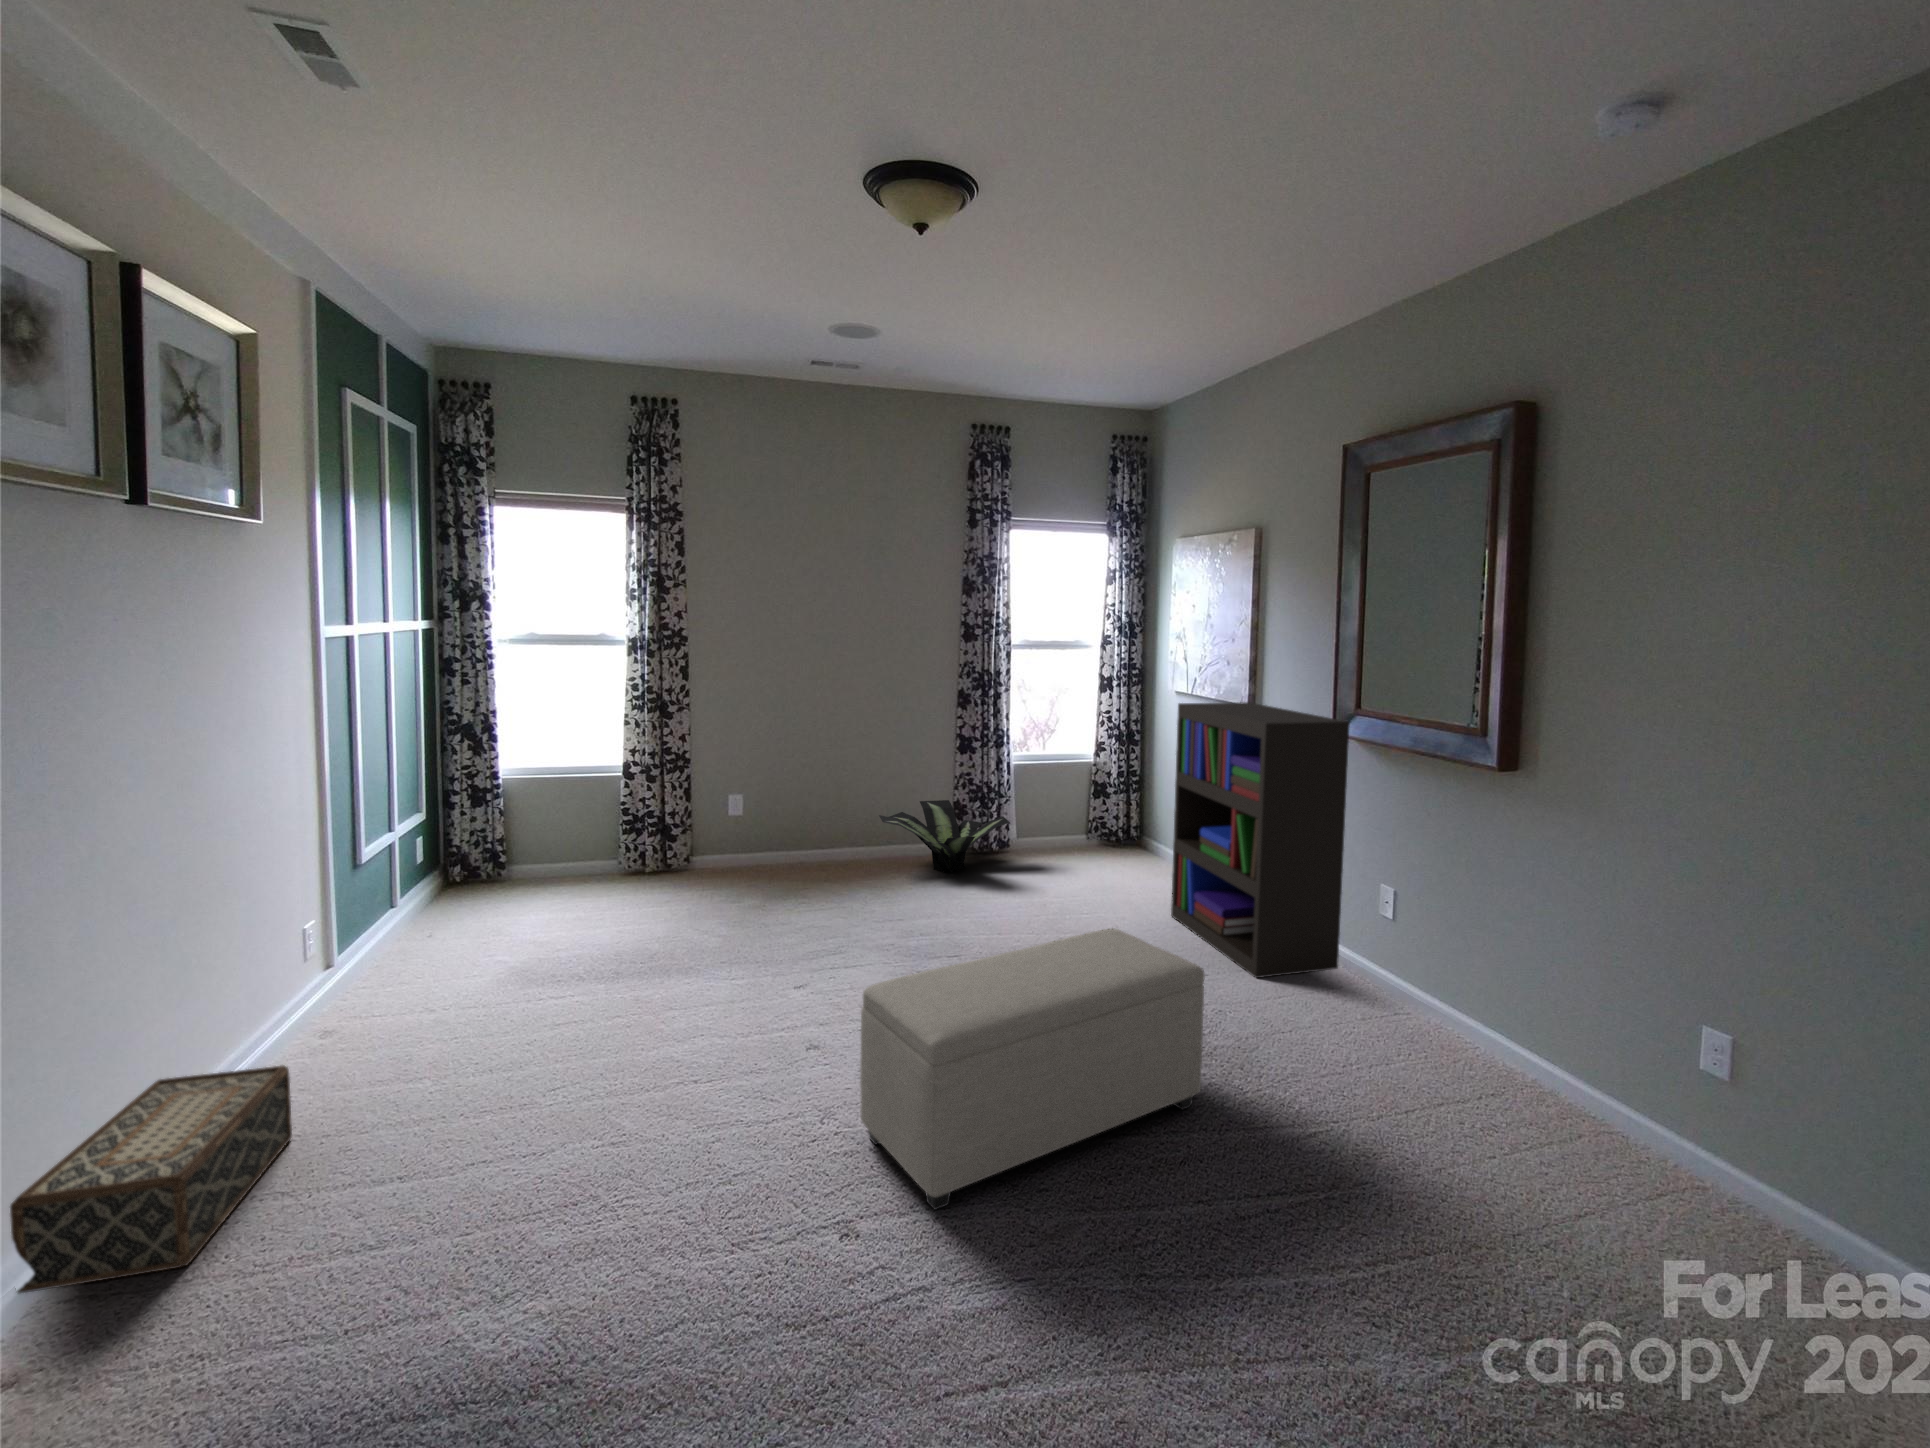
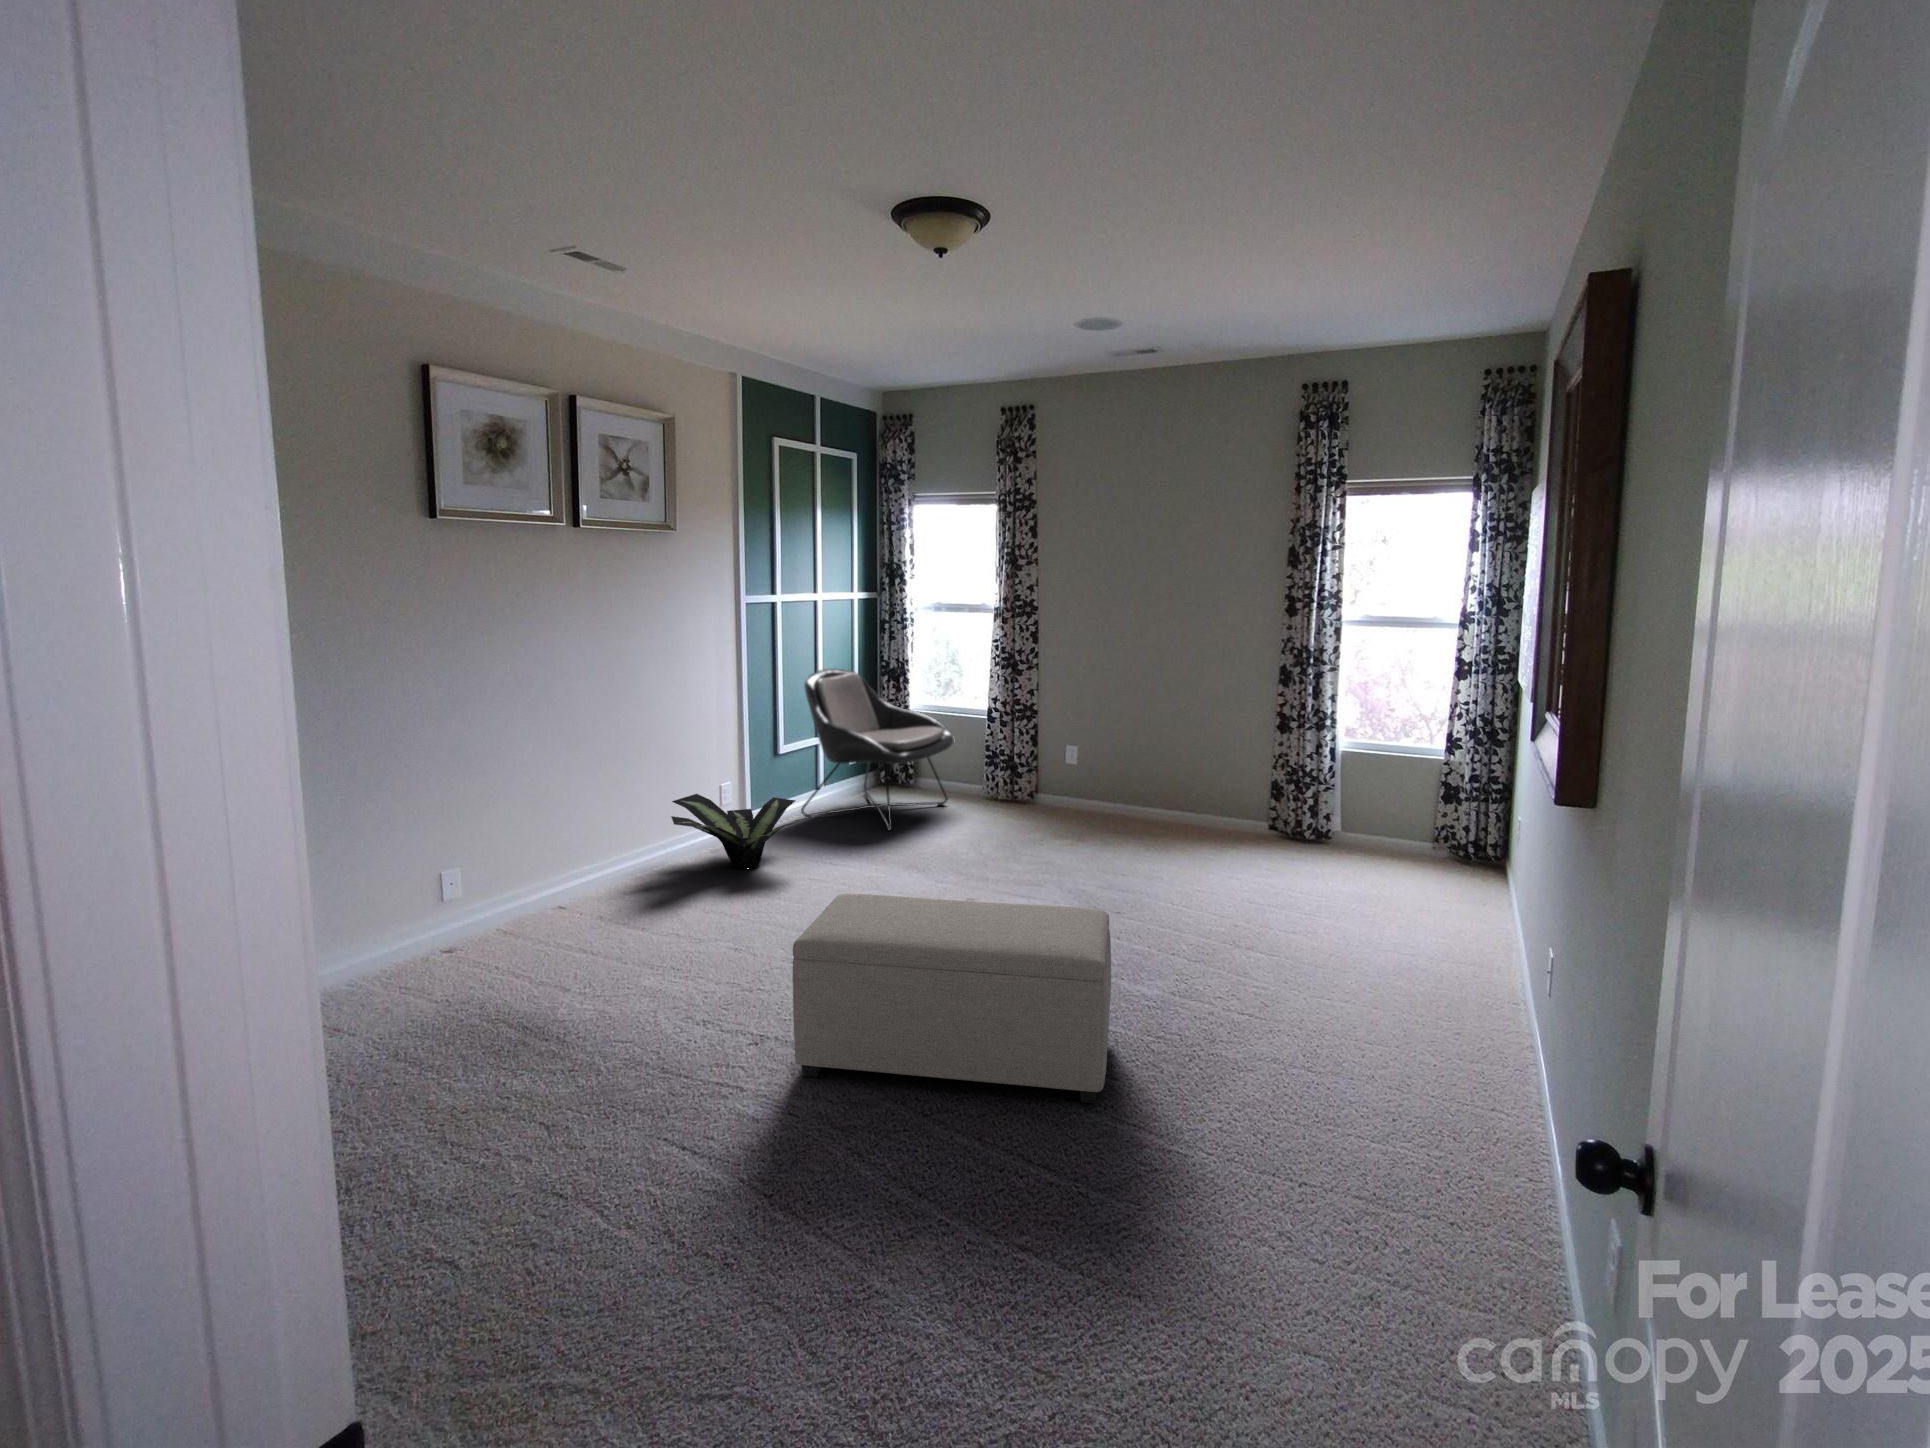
bookshelf: present [1171,702,1350,978] -> none [1383,695,1545,1062]
lounge chair: none [393,728,604,948] -> present [801,669,954,831]
potted plant: present [879,800,1010,872] -> present [671,794,807,869]
woven basket: present [10,1065,292,1293] -> none [473,851,625,944]

